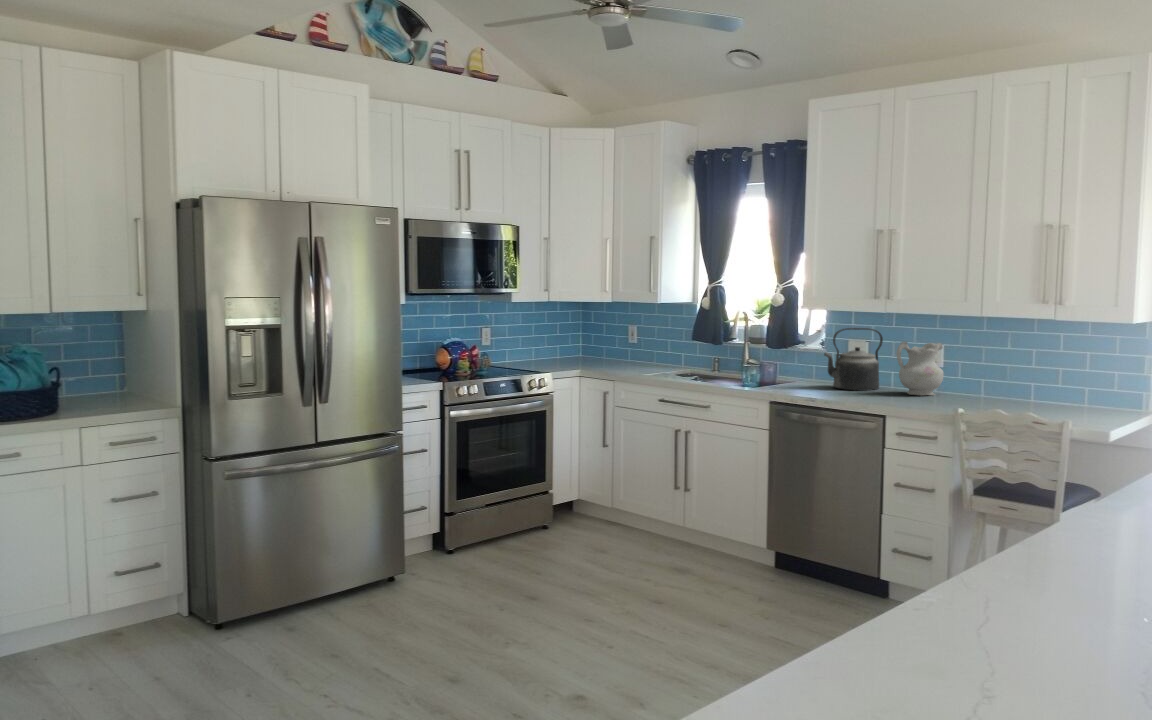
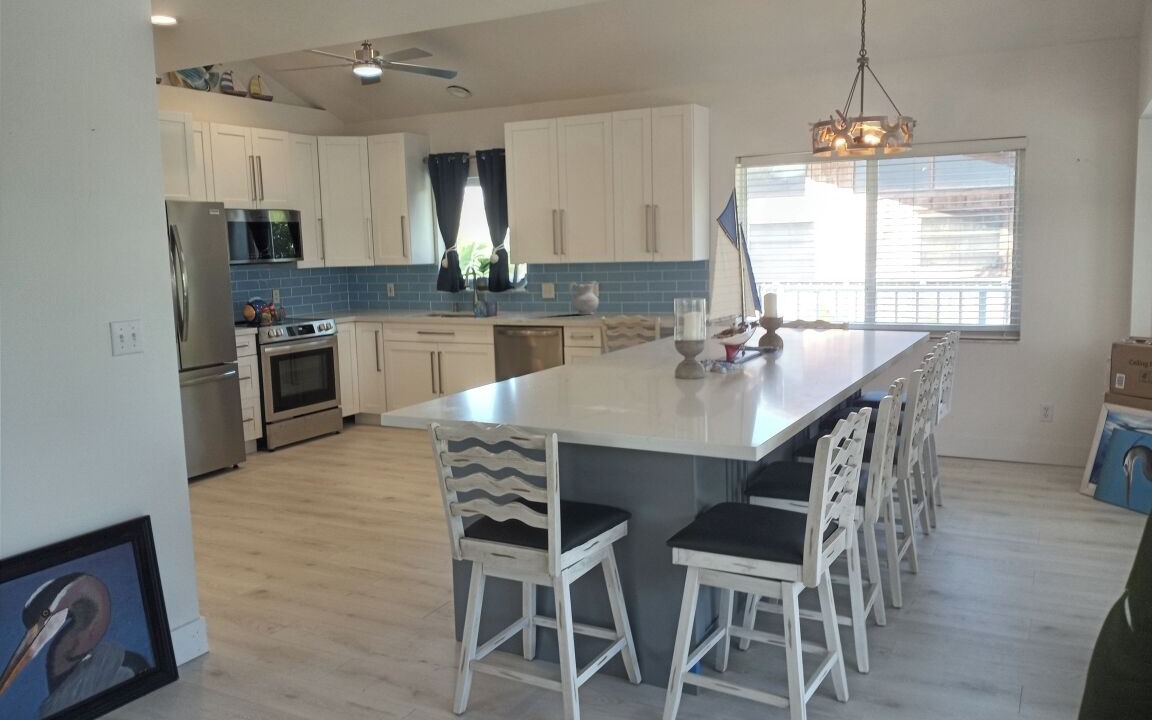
kettle: present [824,328,883,391] -> none [526,274,563,316]

